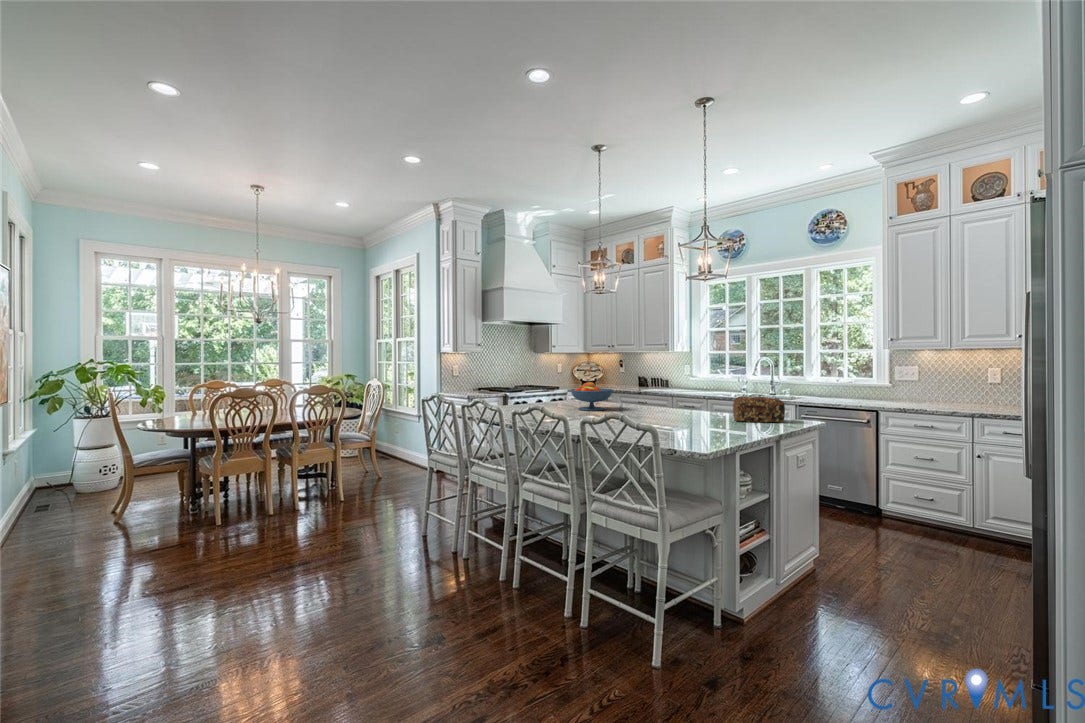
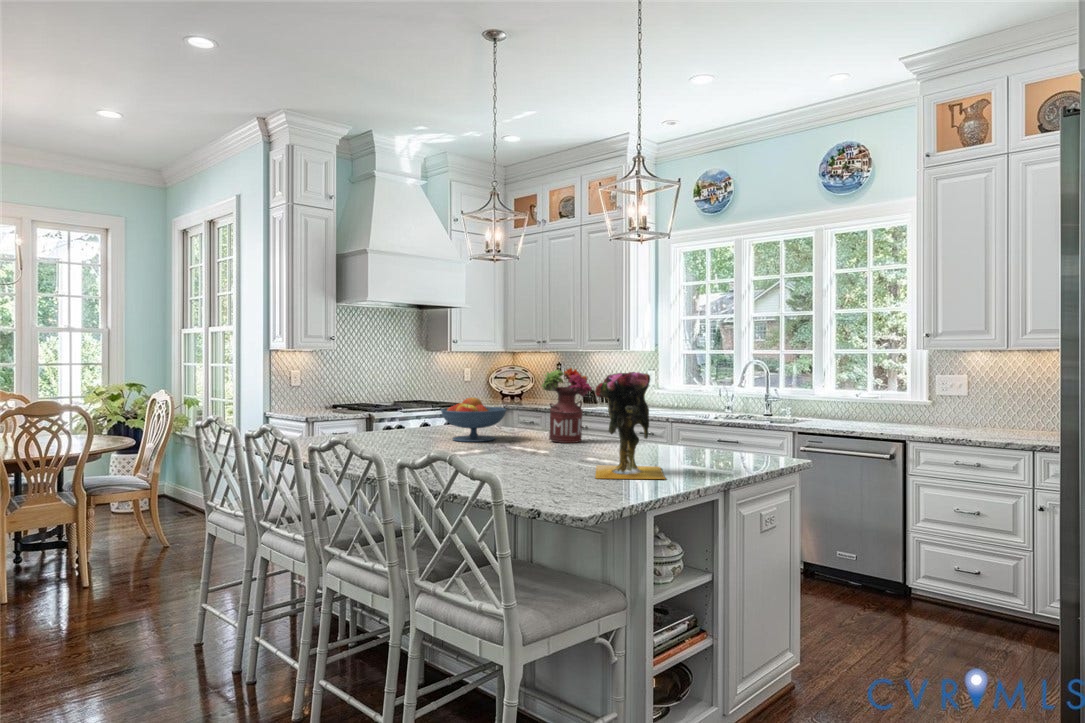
flower arrangement: none [637,362,671,411] -> present [542,368,592,443]
vase: none [689,365,742,432] -> present [595,372,665,479]
bread loaf: present [733,397,785,422] -> none [673,422,747,461]

